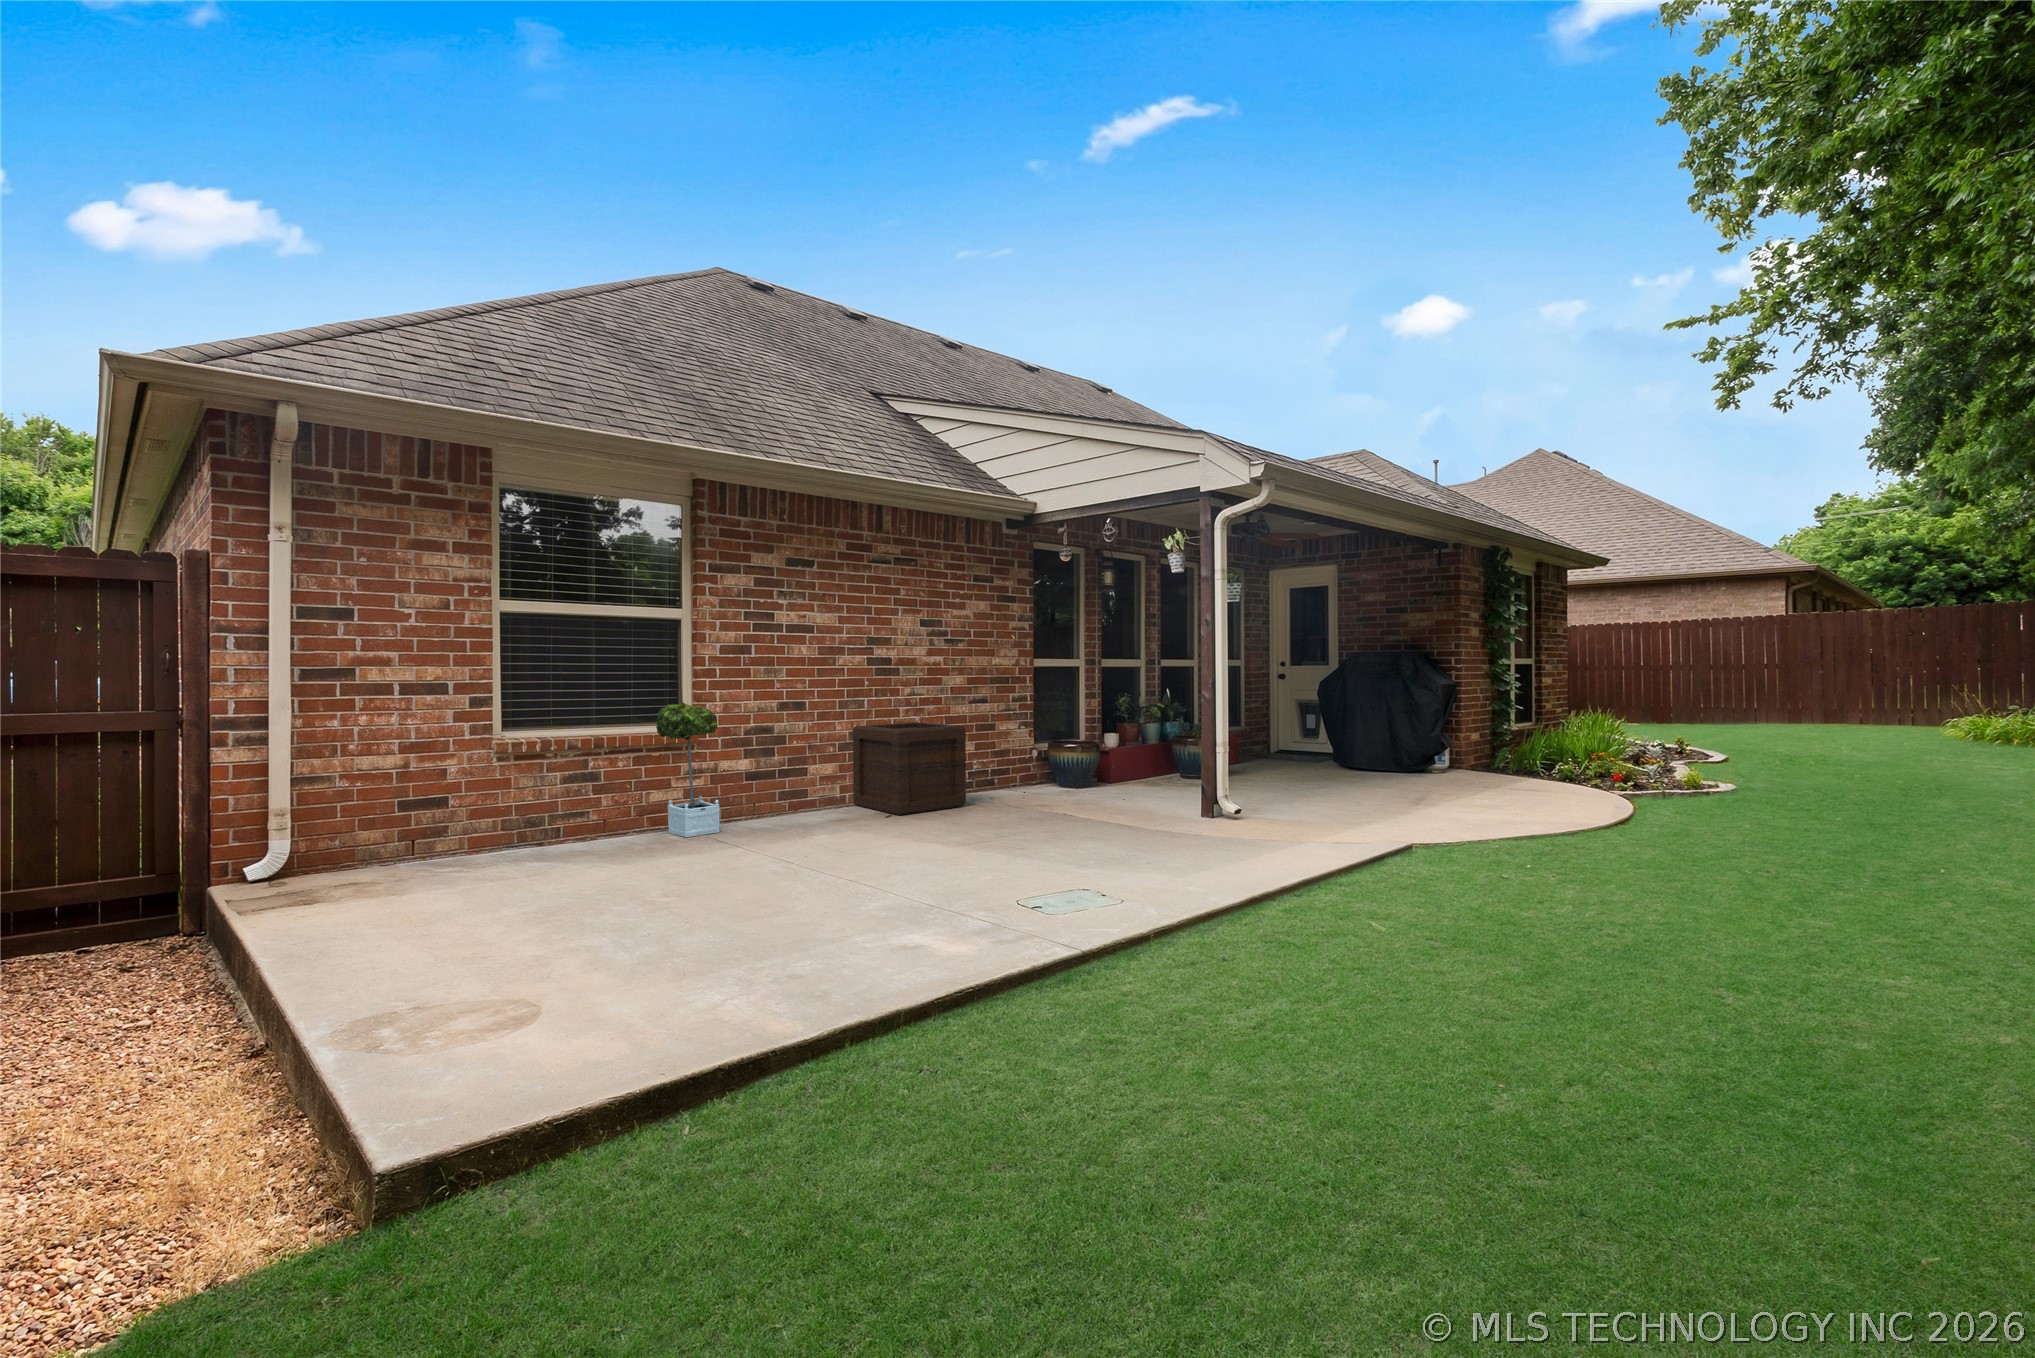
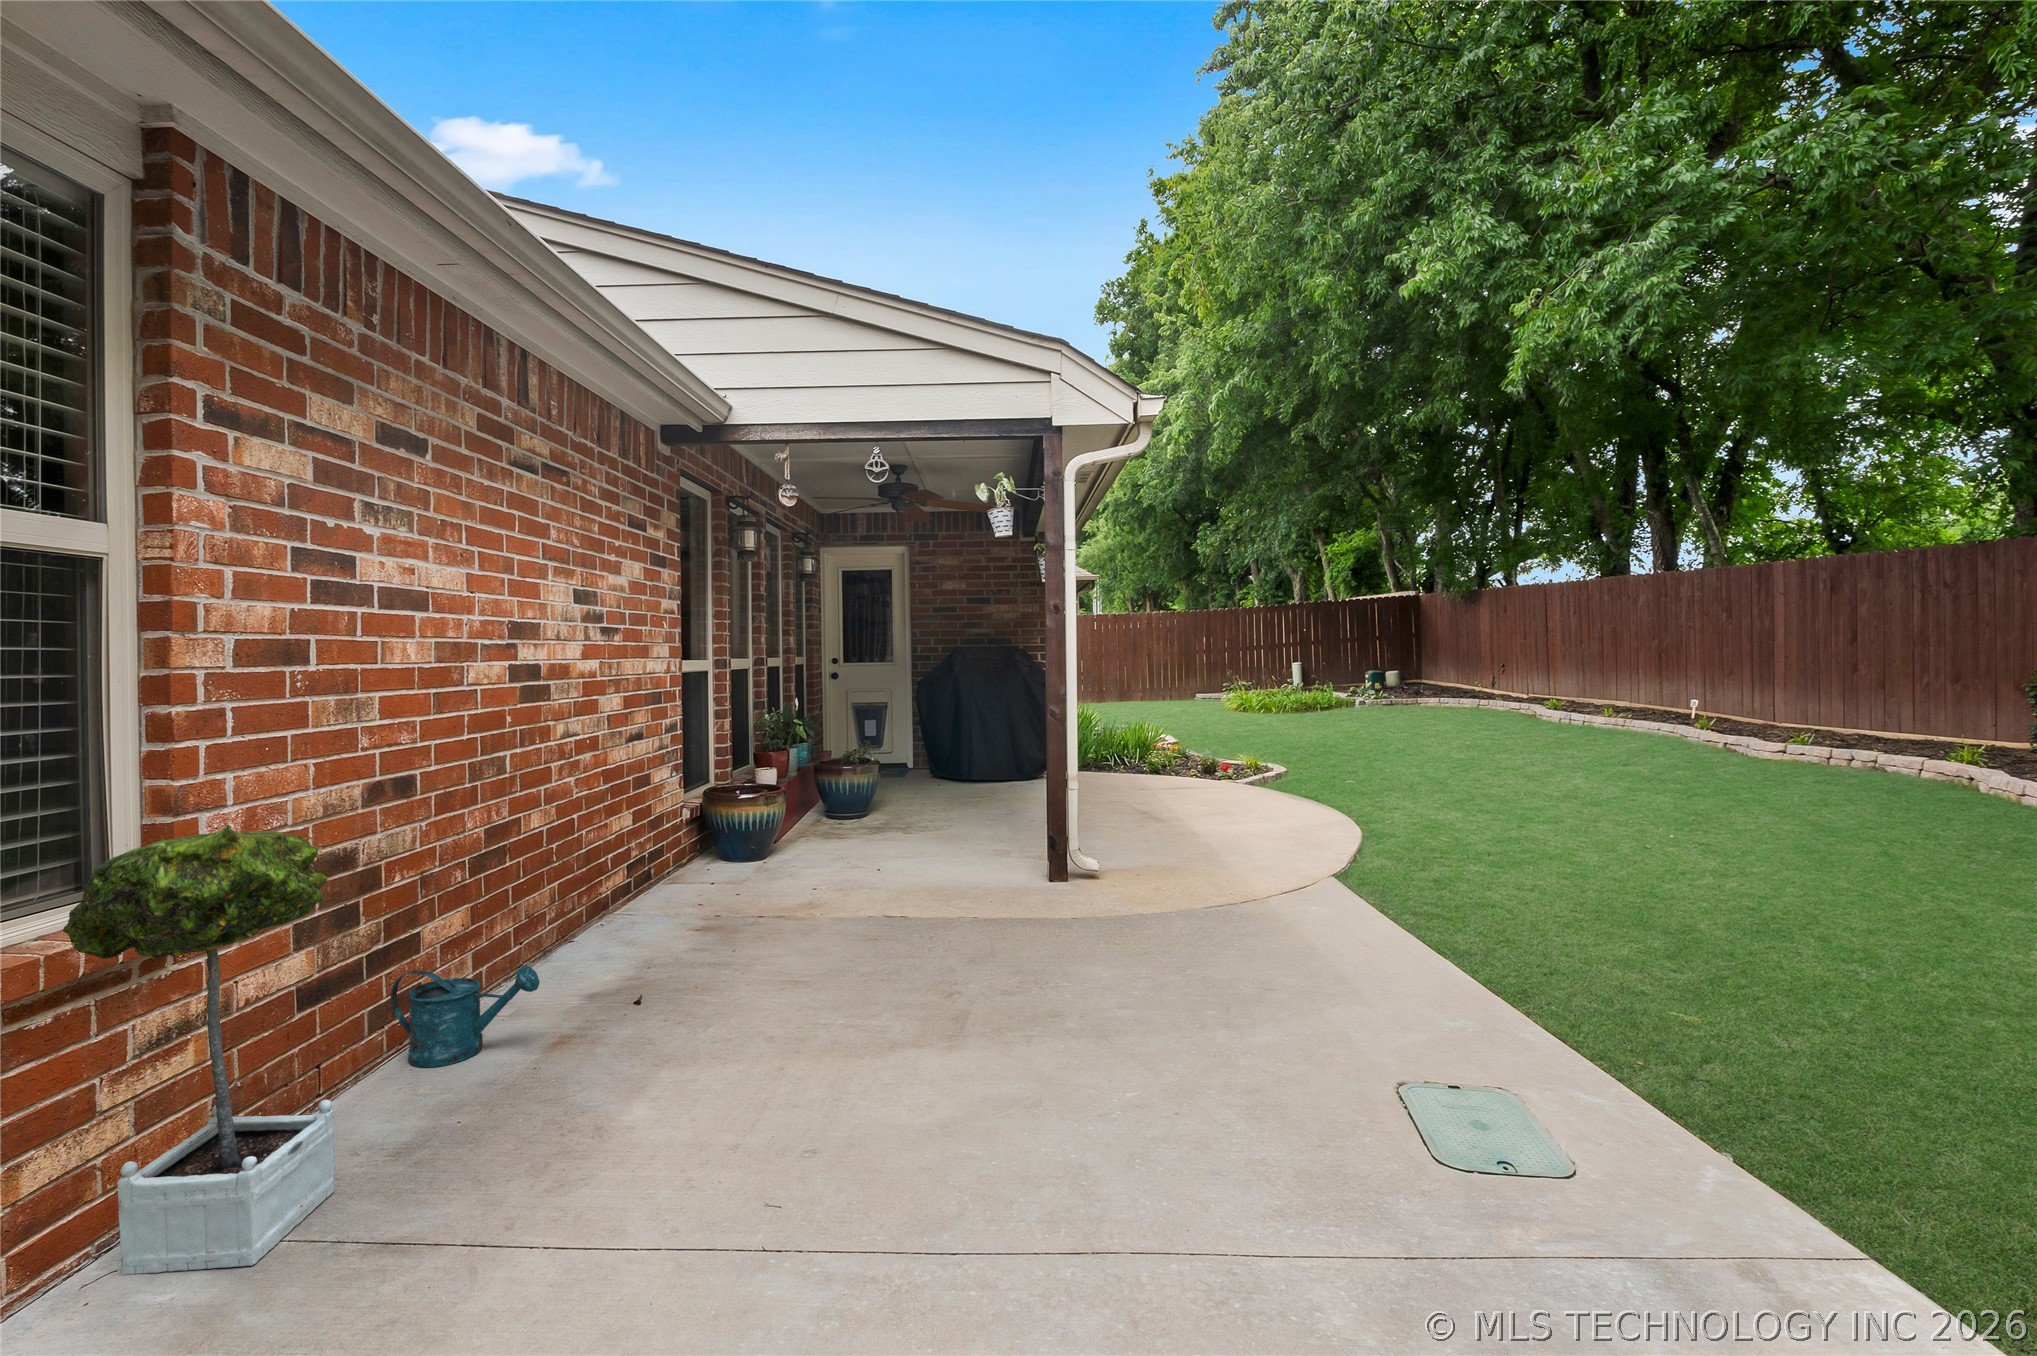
wooden crate: present [853,722,966,815] -> none [494,785,723,979]
watering can: none [785,781,821,819] -> present [391,966,540,1068]

